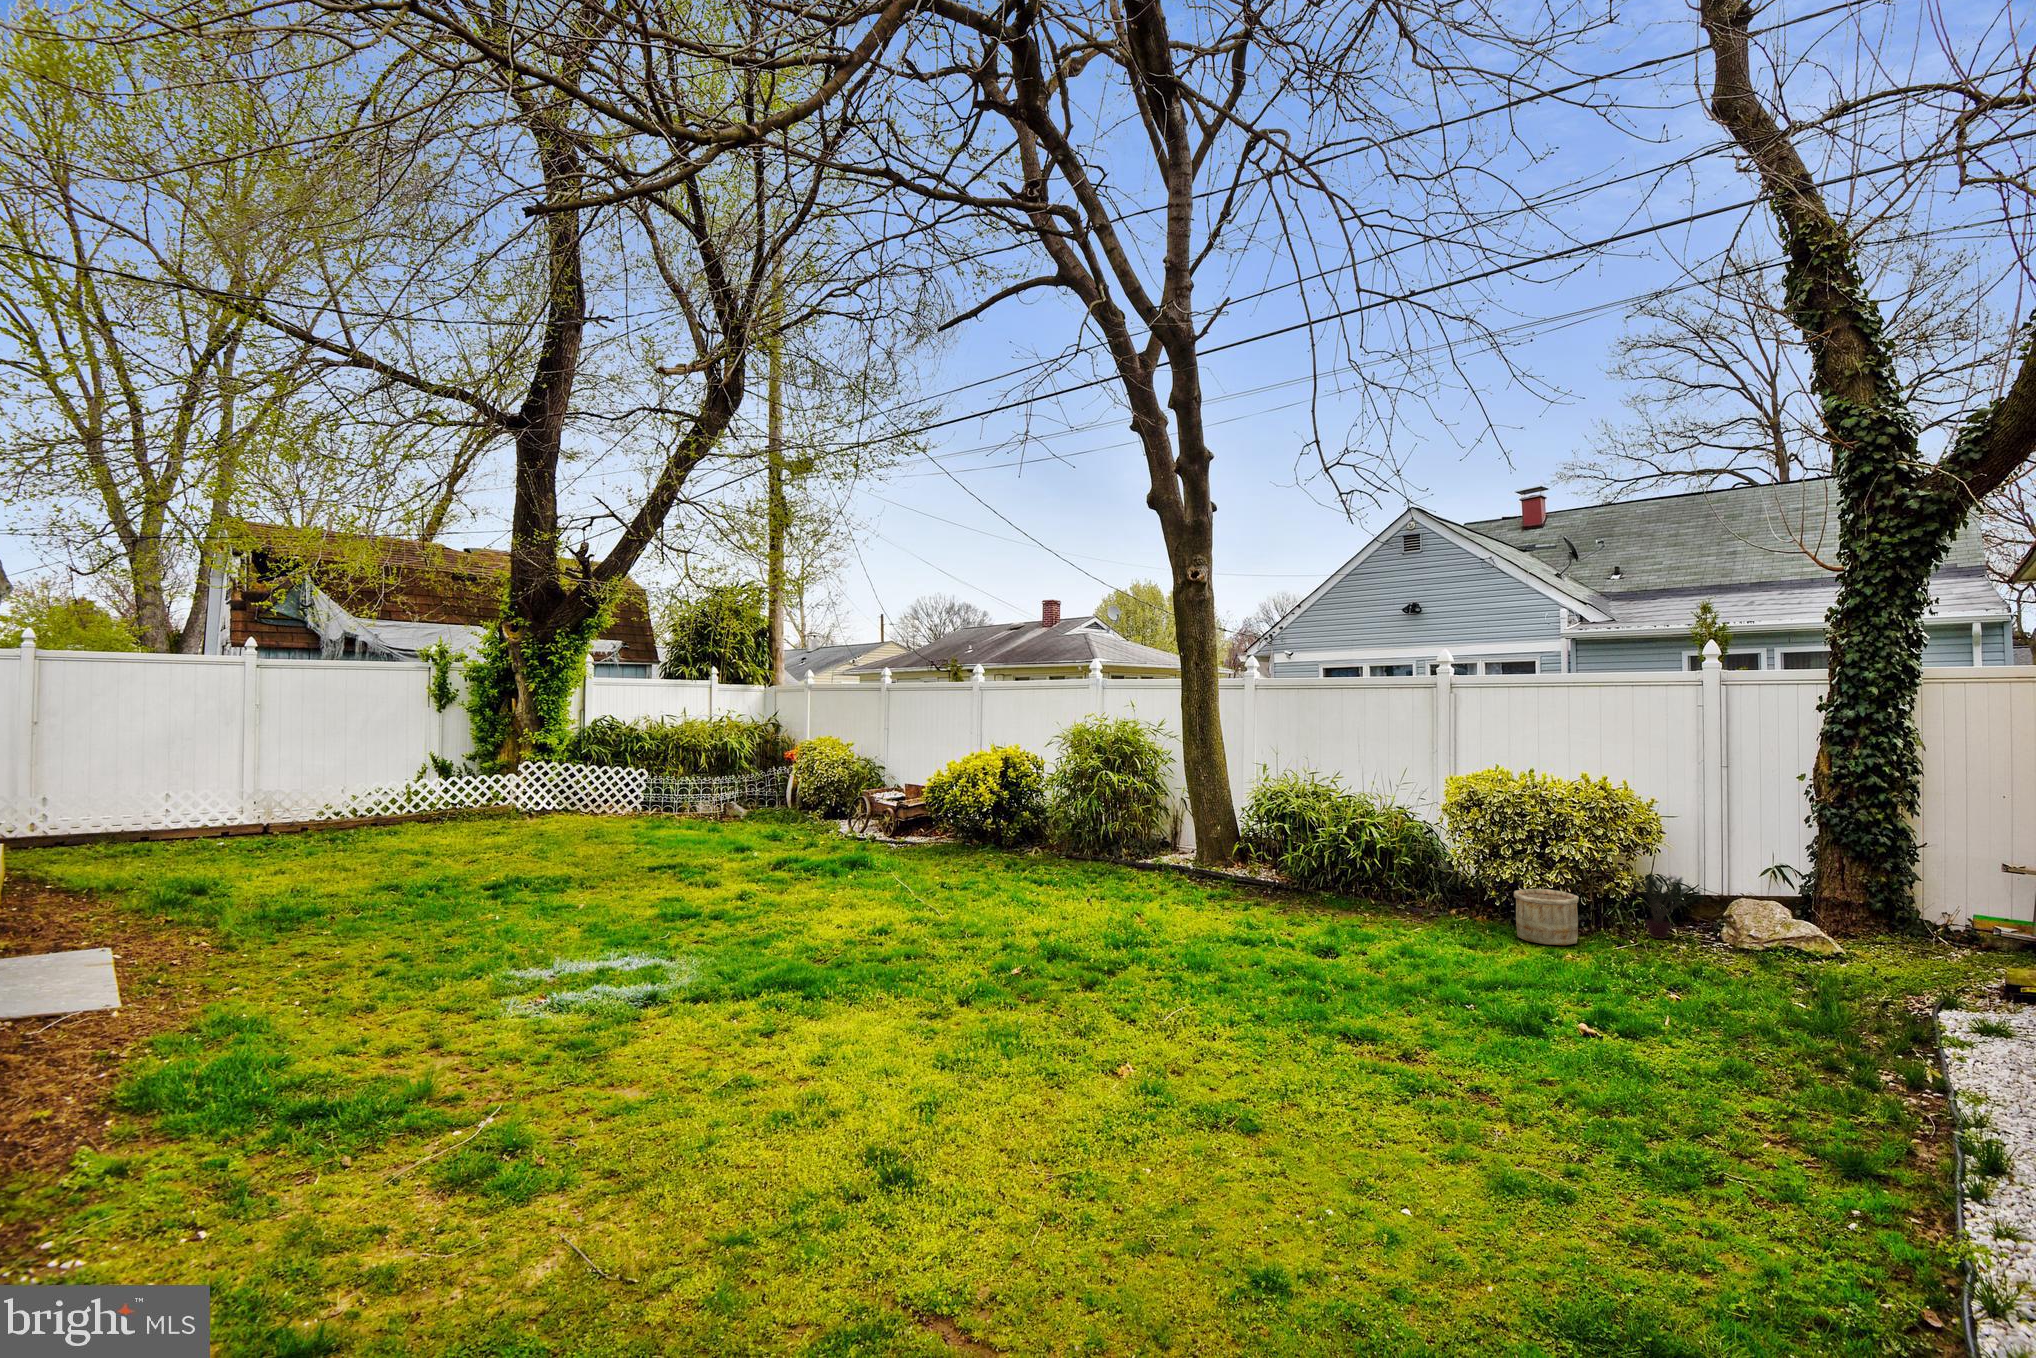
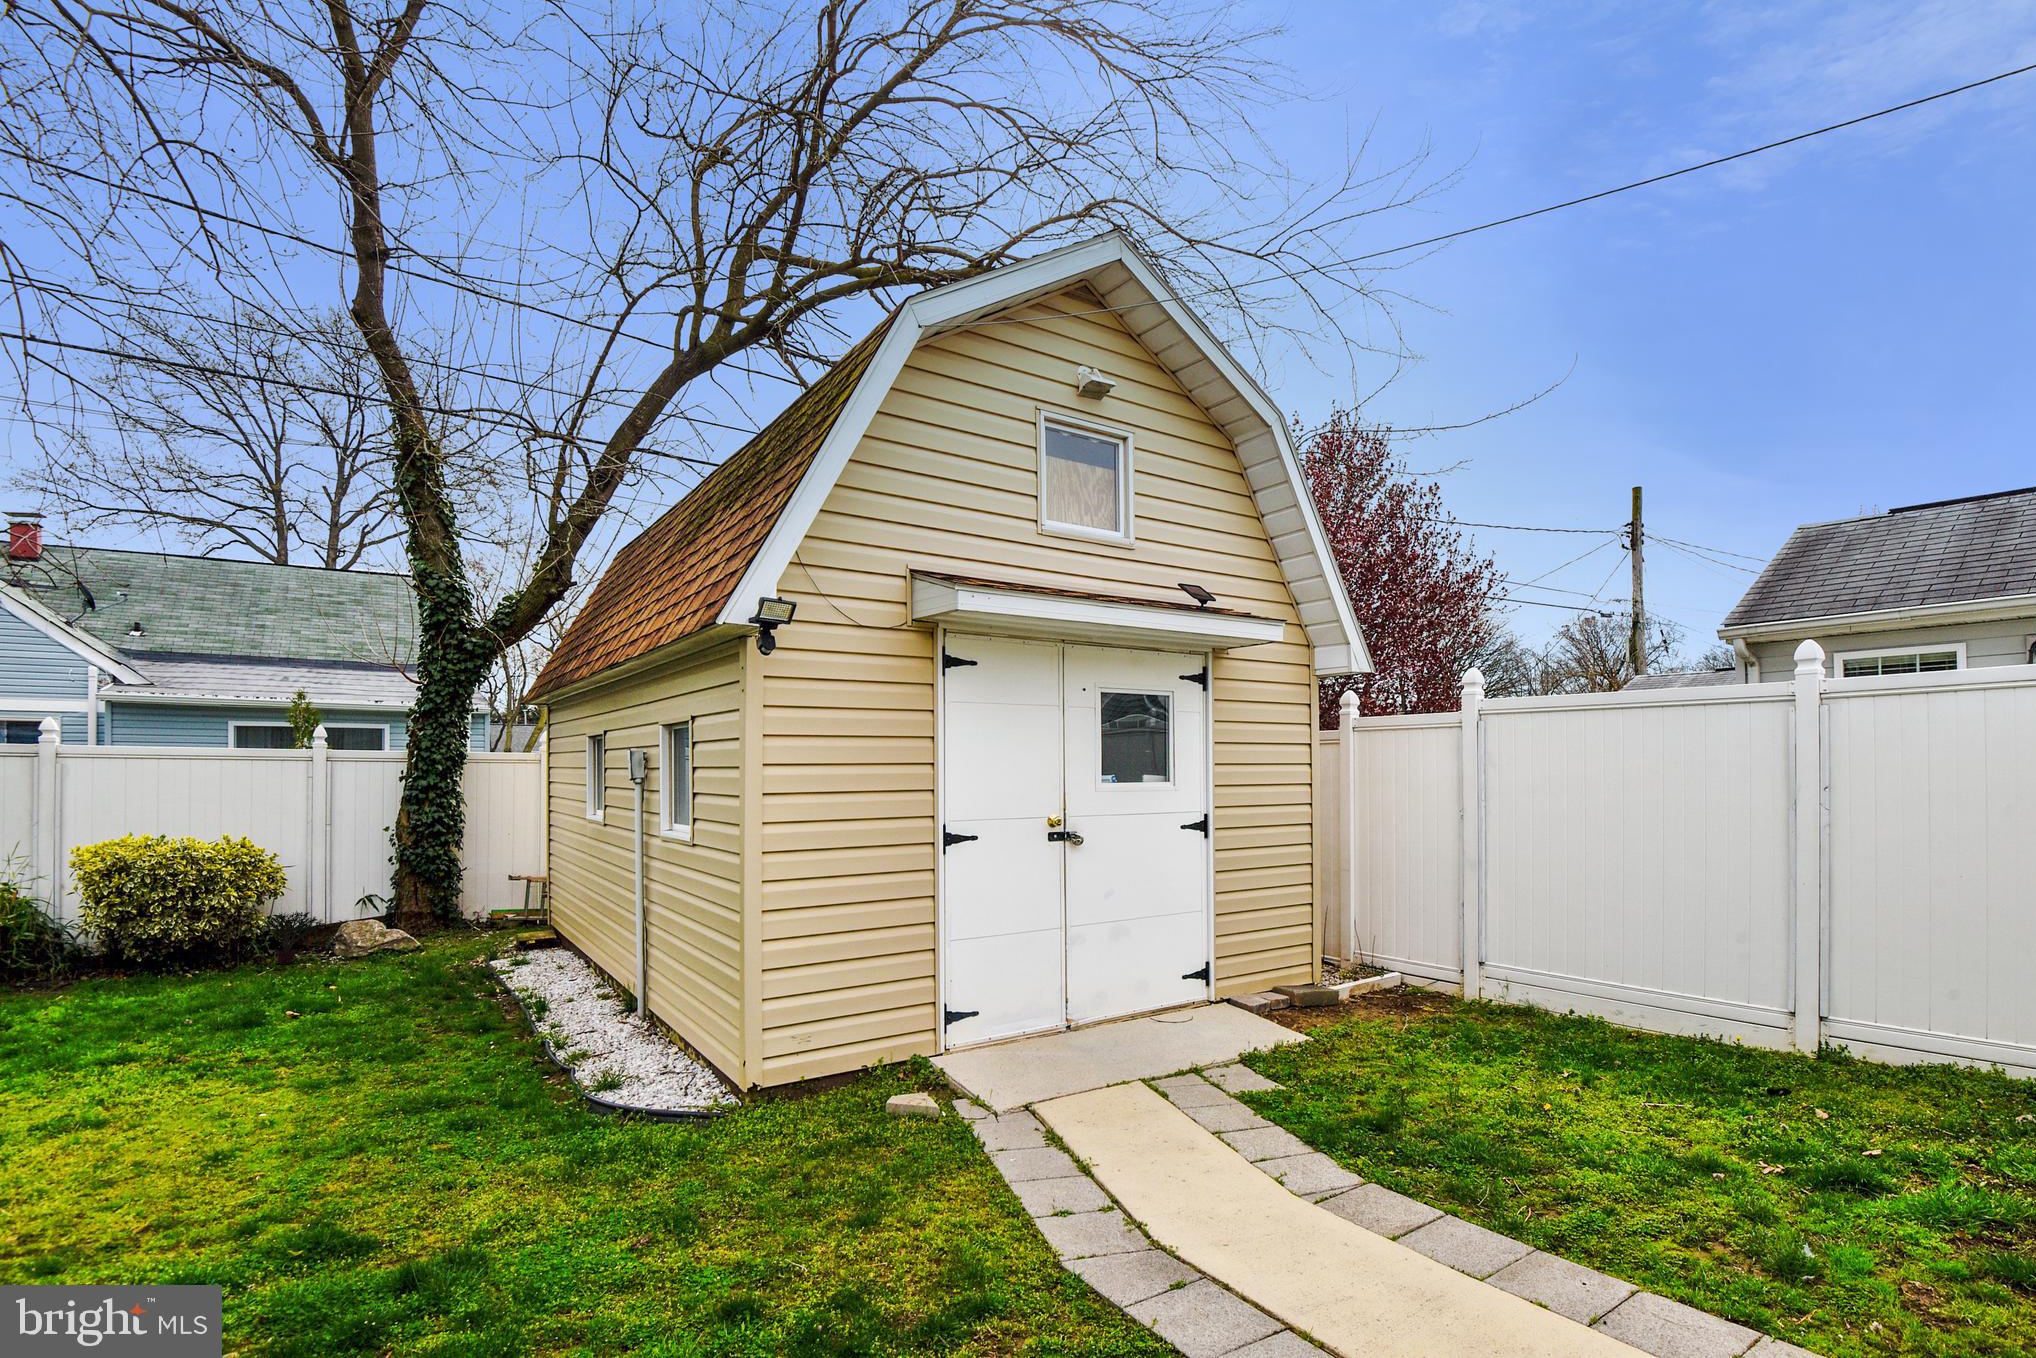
wooden bucket: present [1514,889,1579,945] -> none [170,941,237,991]

